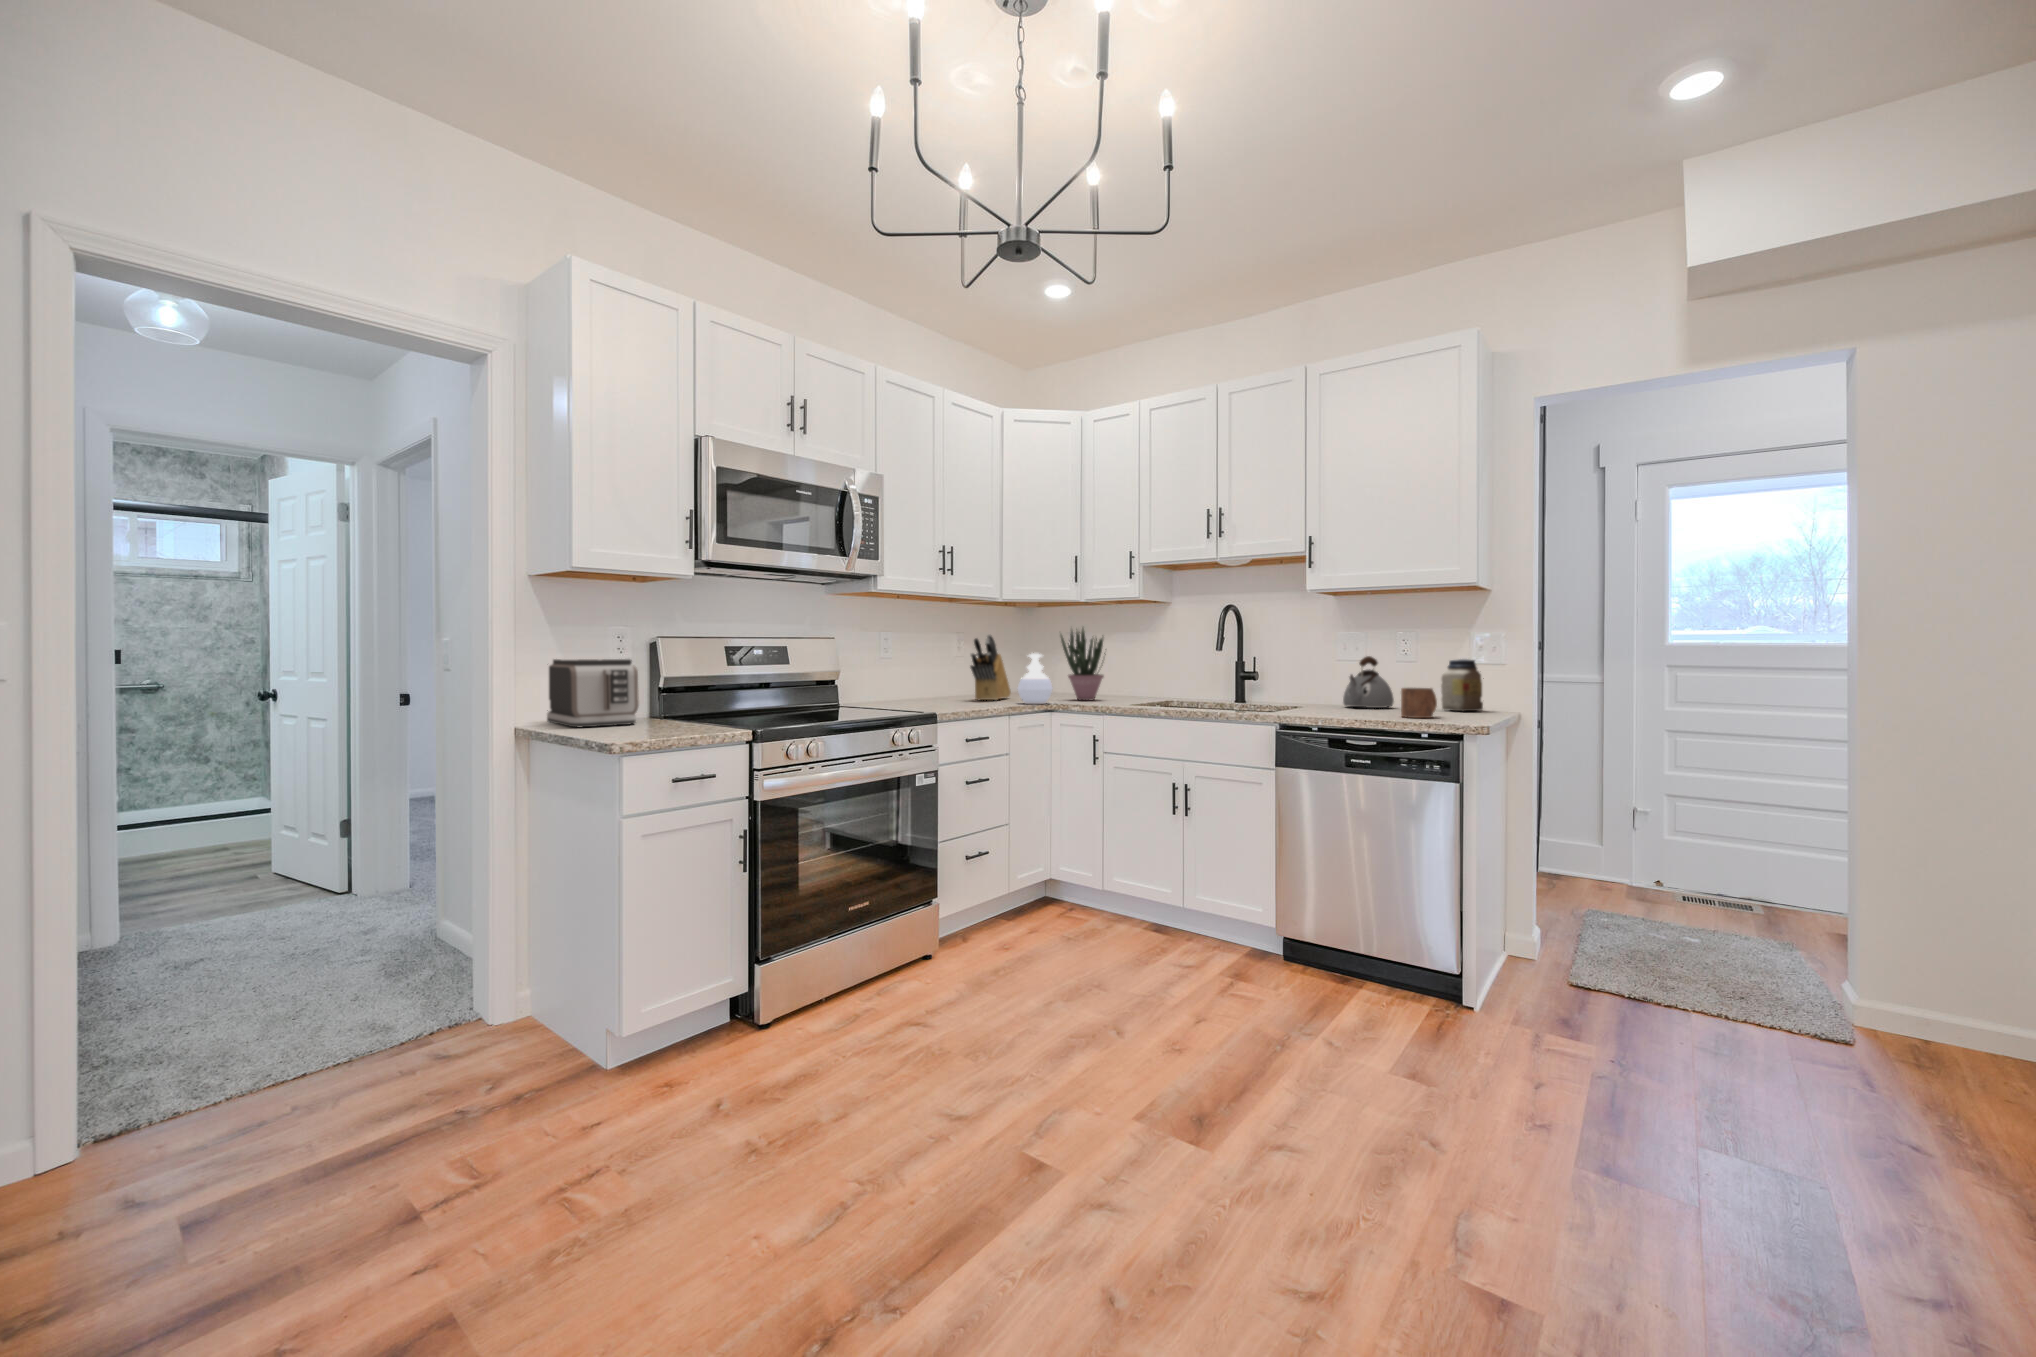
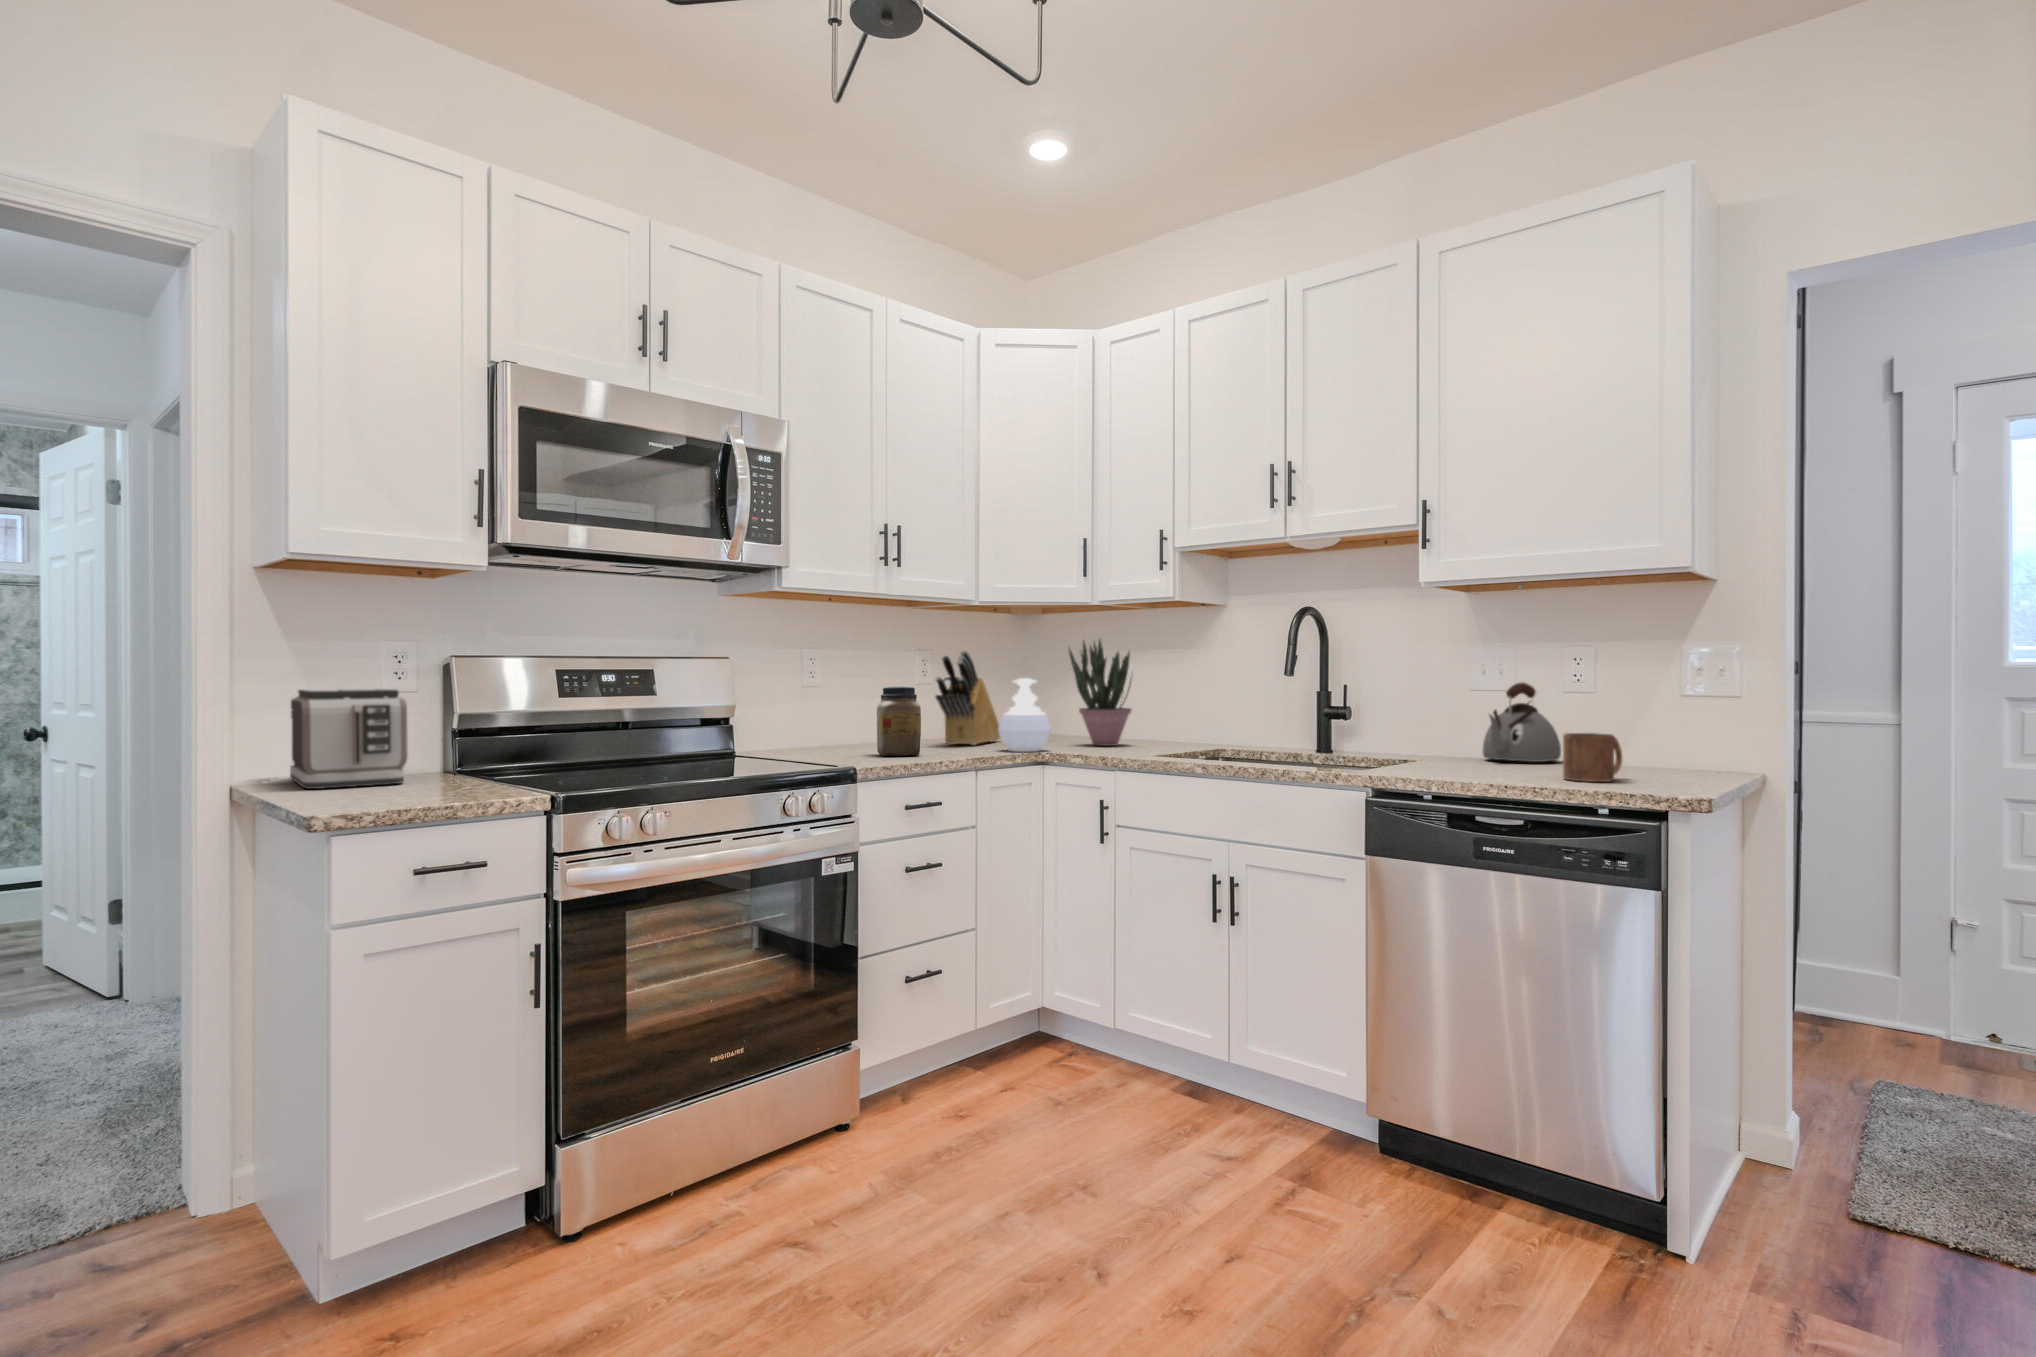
jar: present [1441,659,1484,712] -> present [877,686,921,756]

